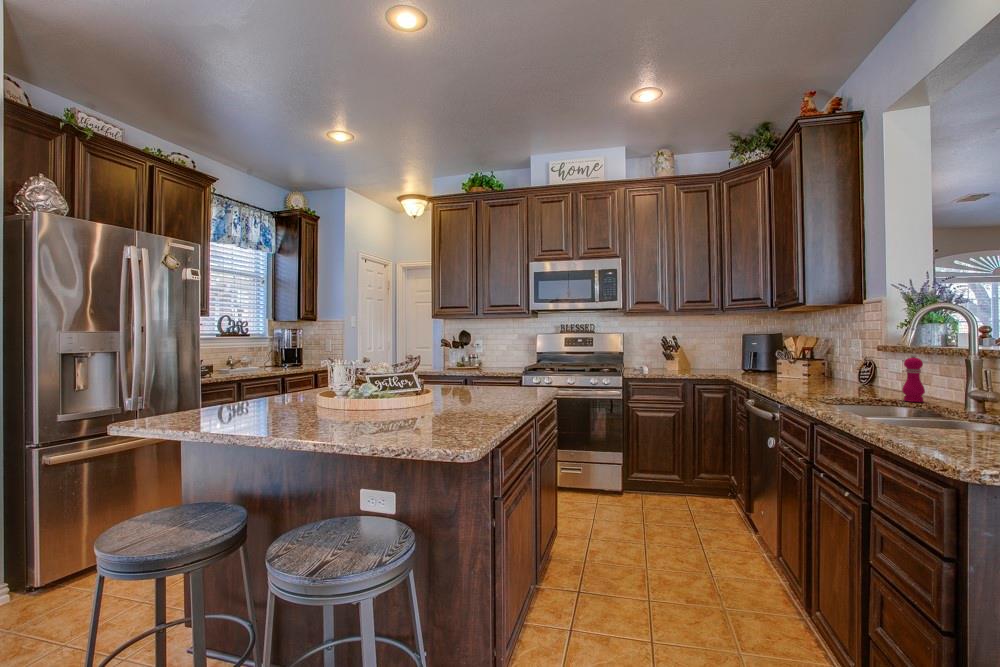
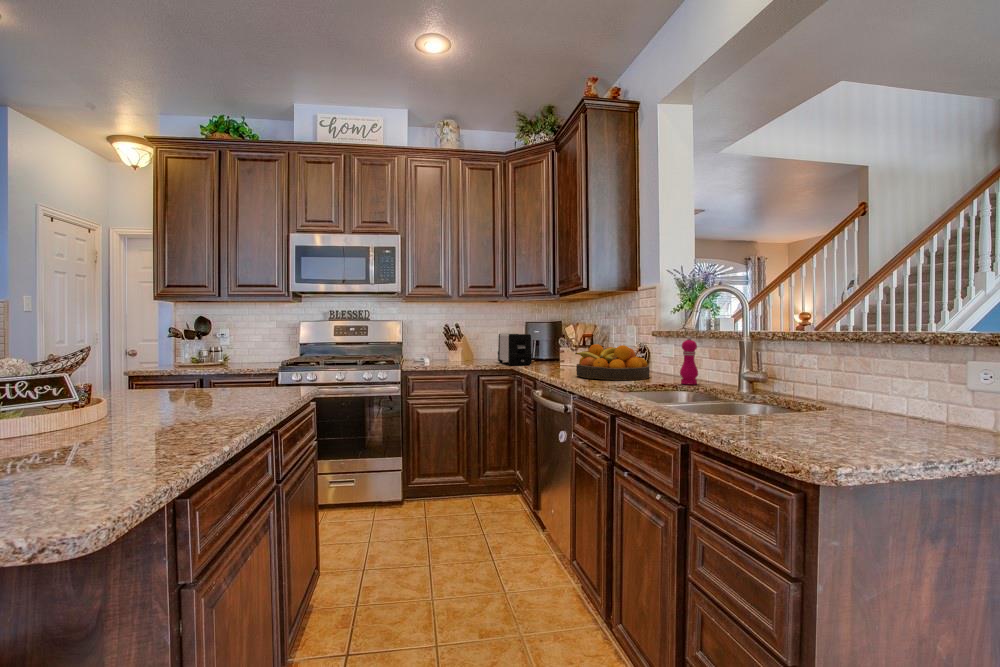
toaster: none [713,346,748,376] -> present [498,334,532,365]
fruit bowl: none [787,359,873,395] -> present [575,344,650,380]

